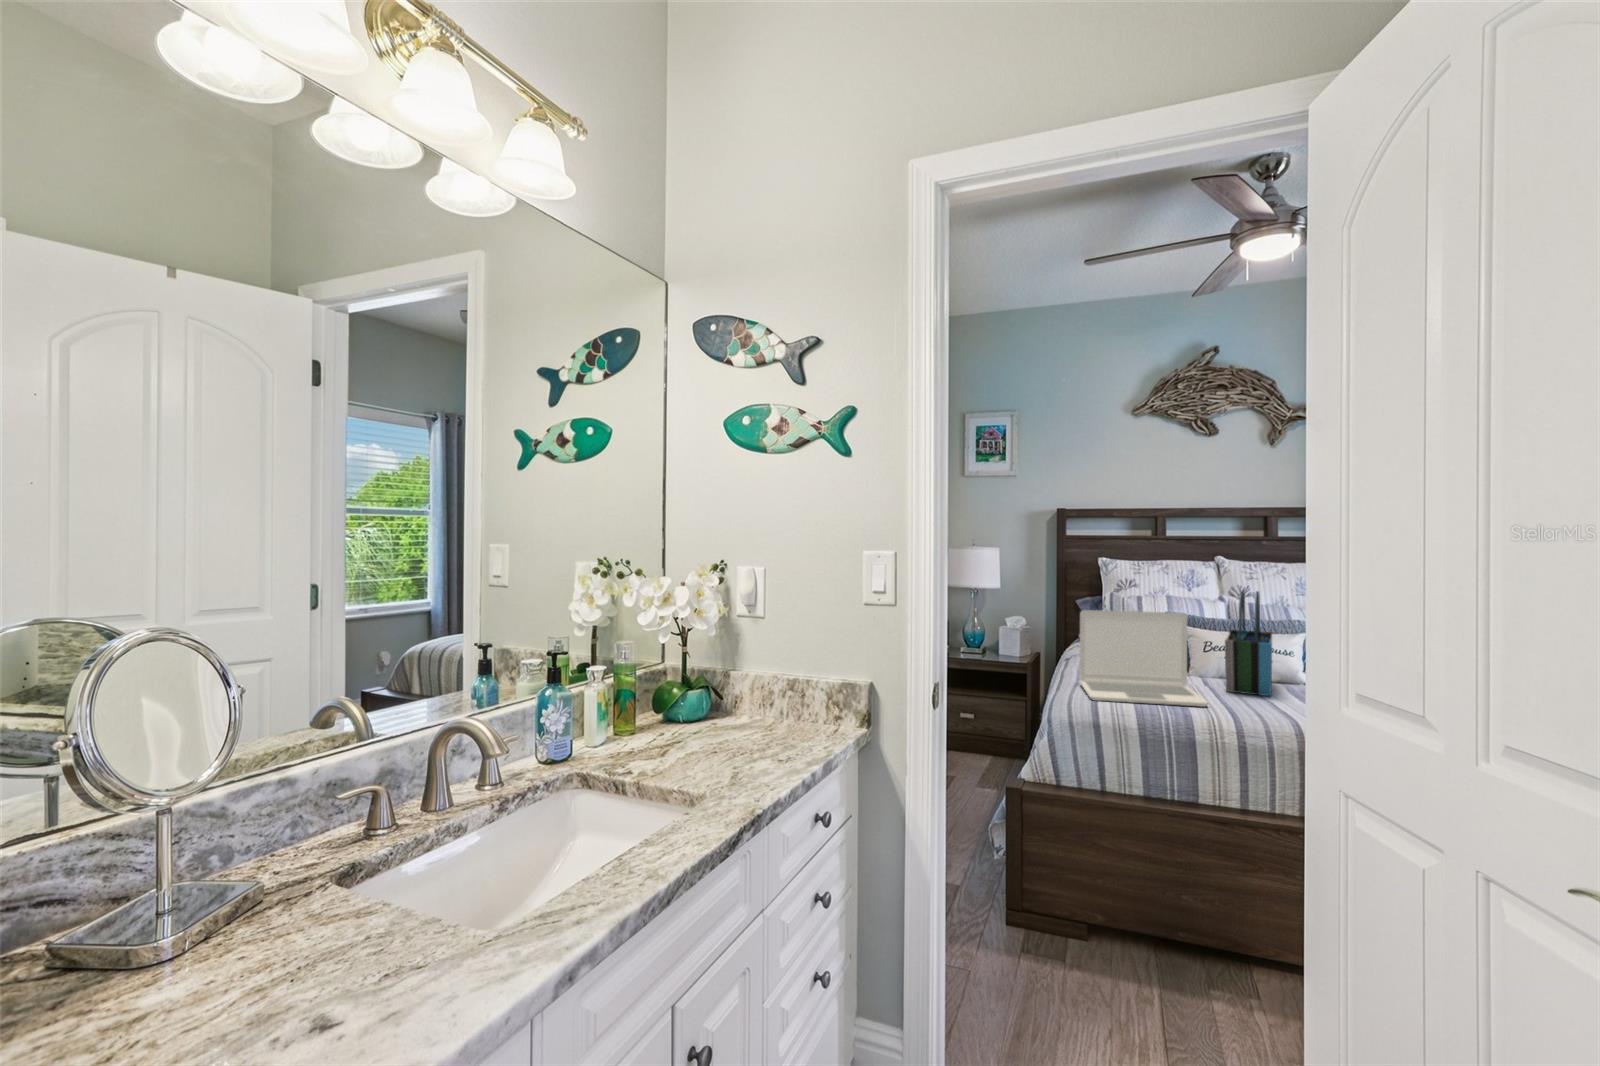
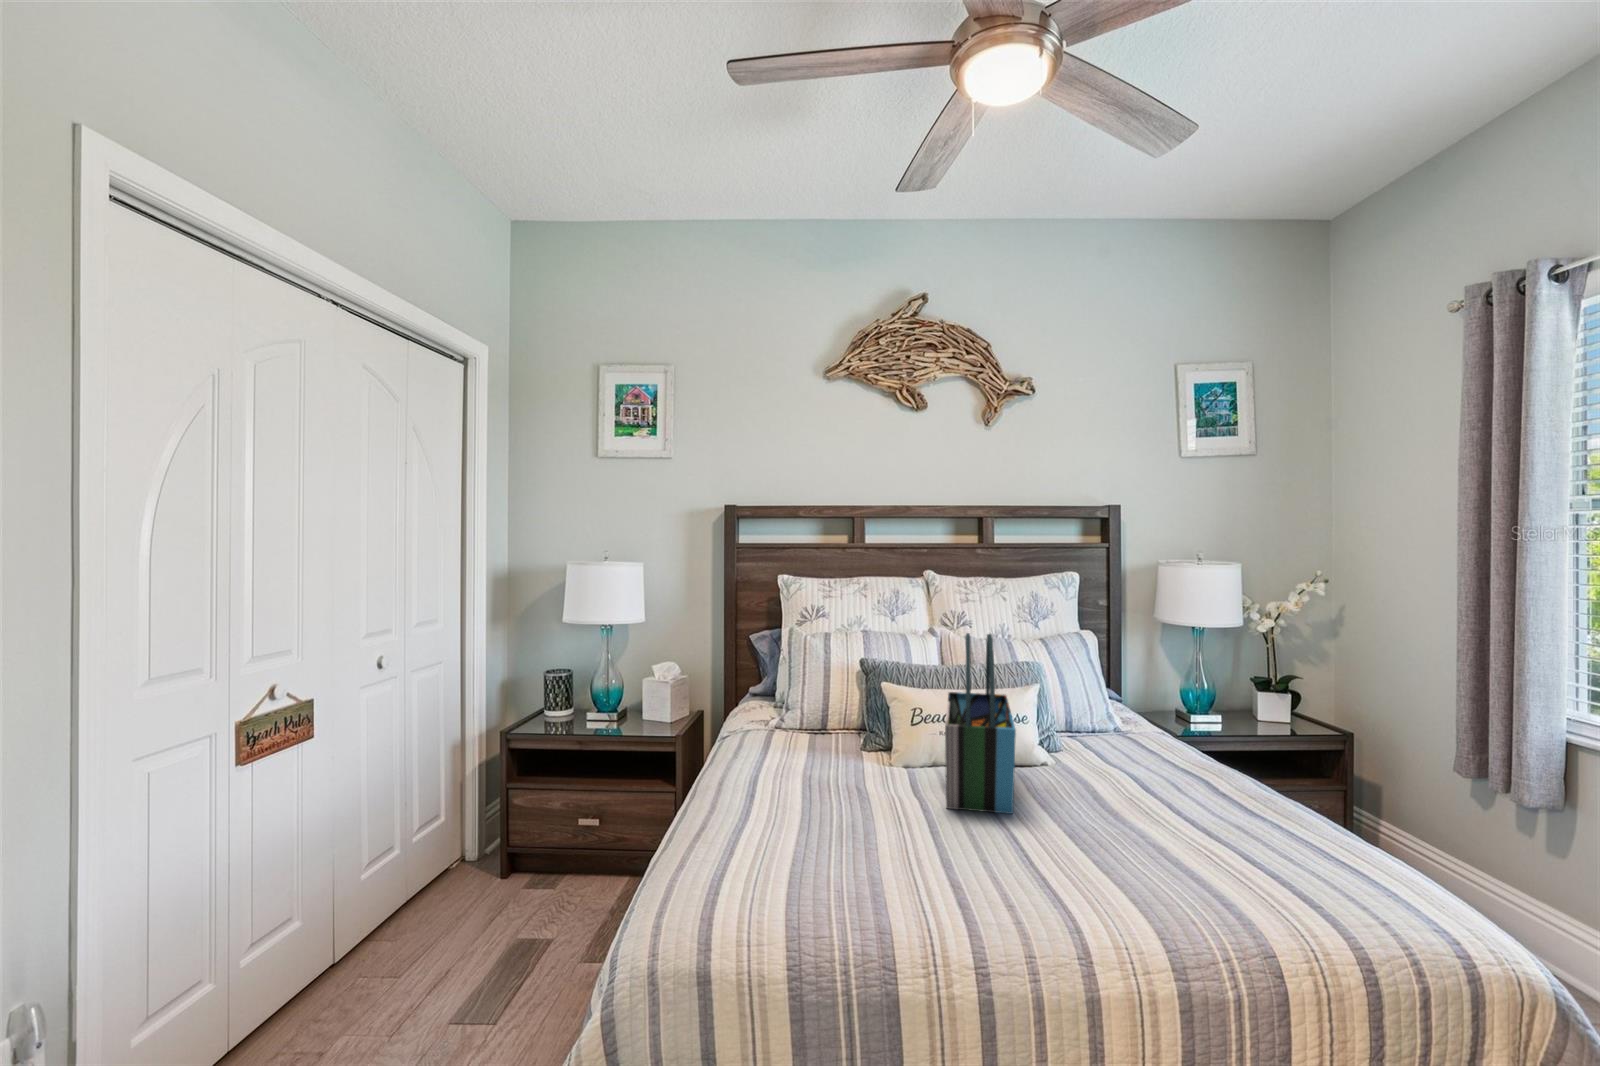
laptop: present [1080,610,1208,707] -> none [707,680,923,886]

